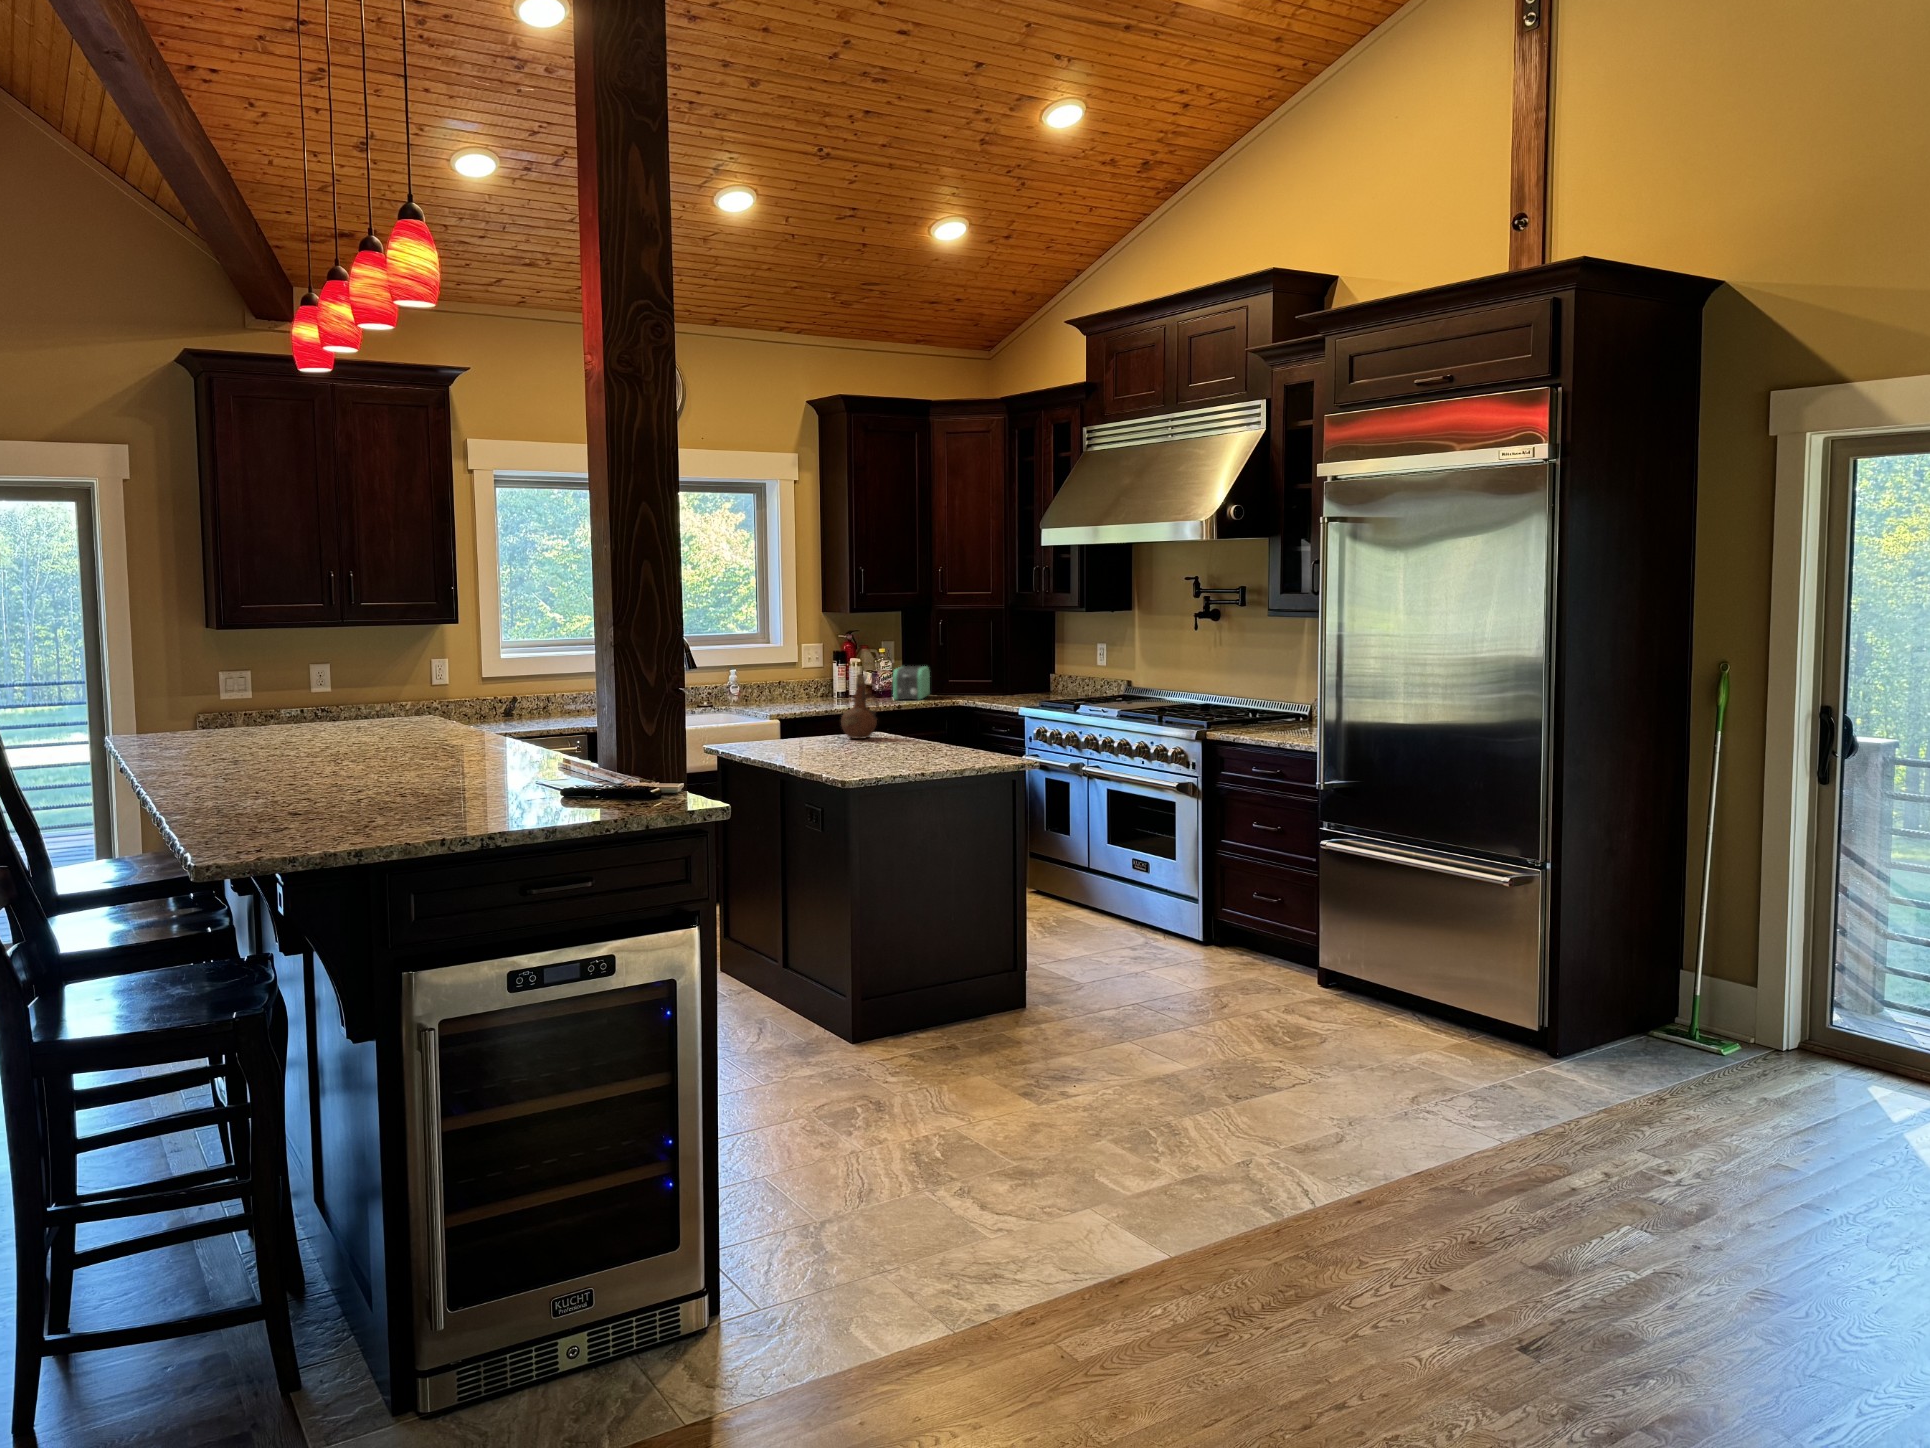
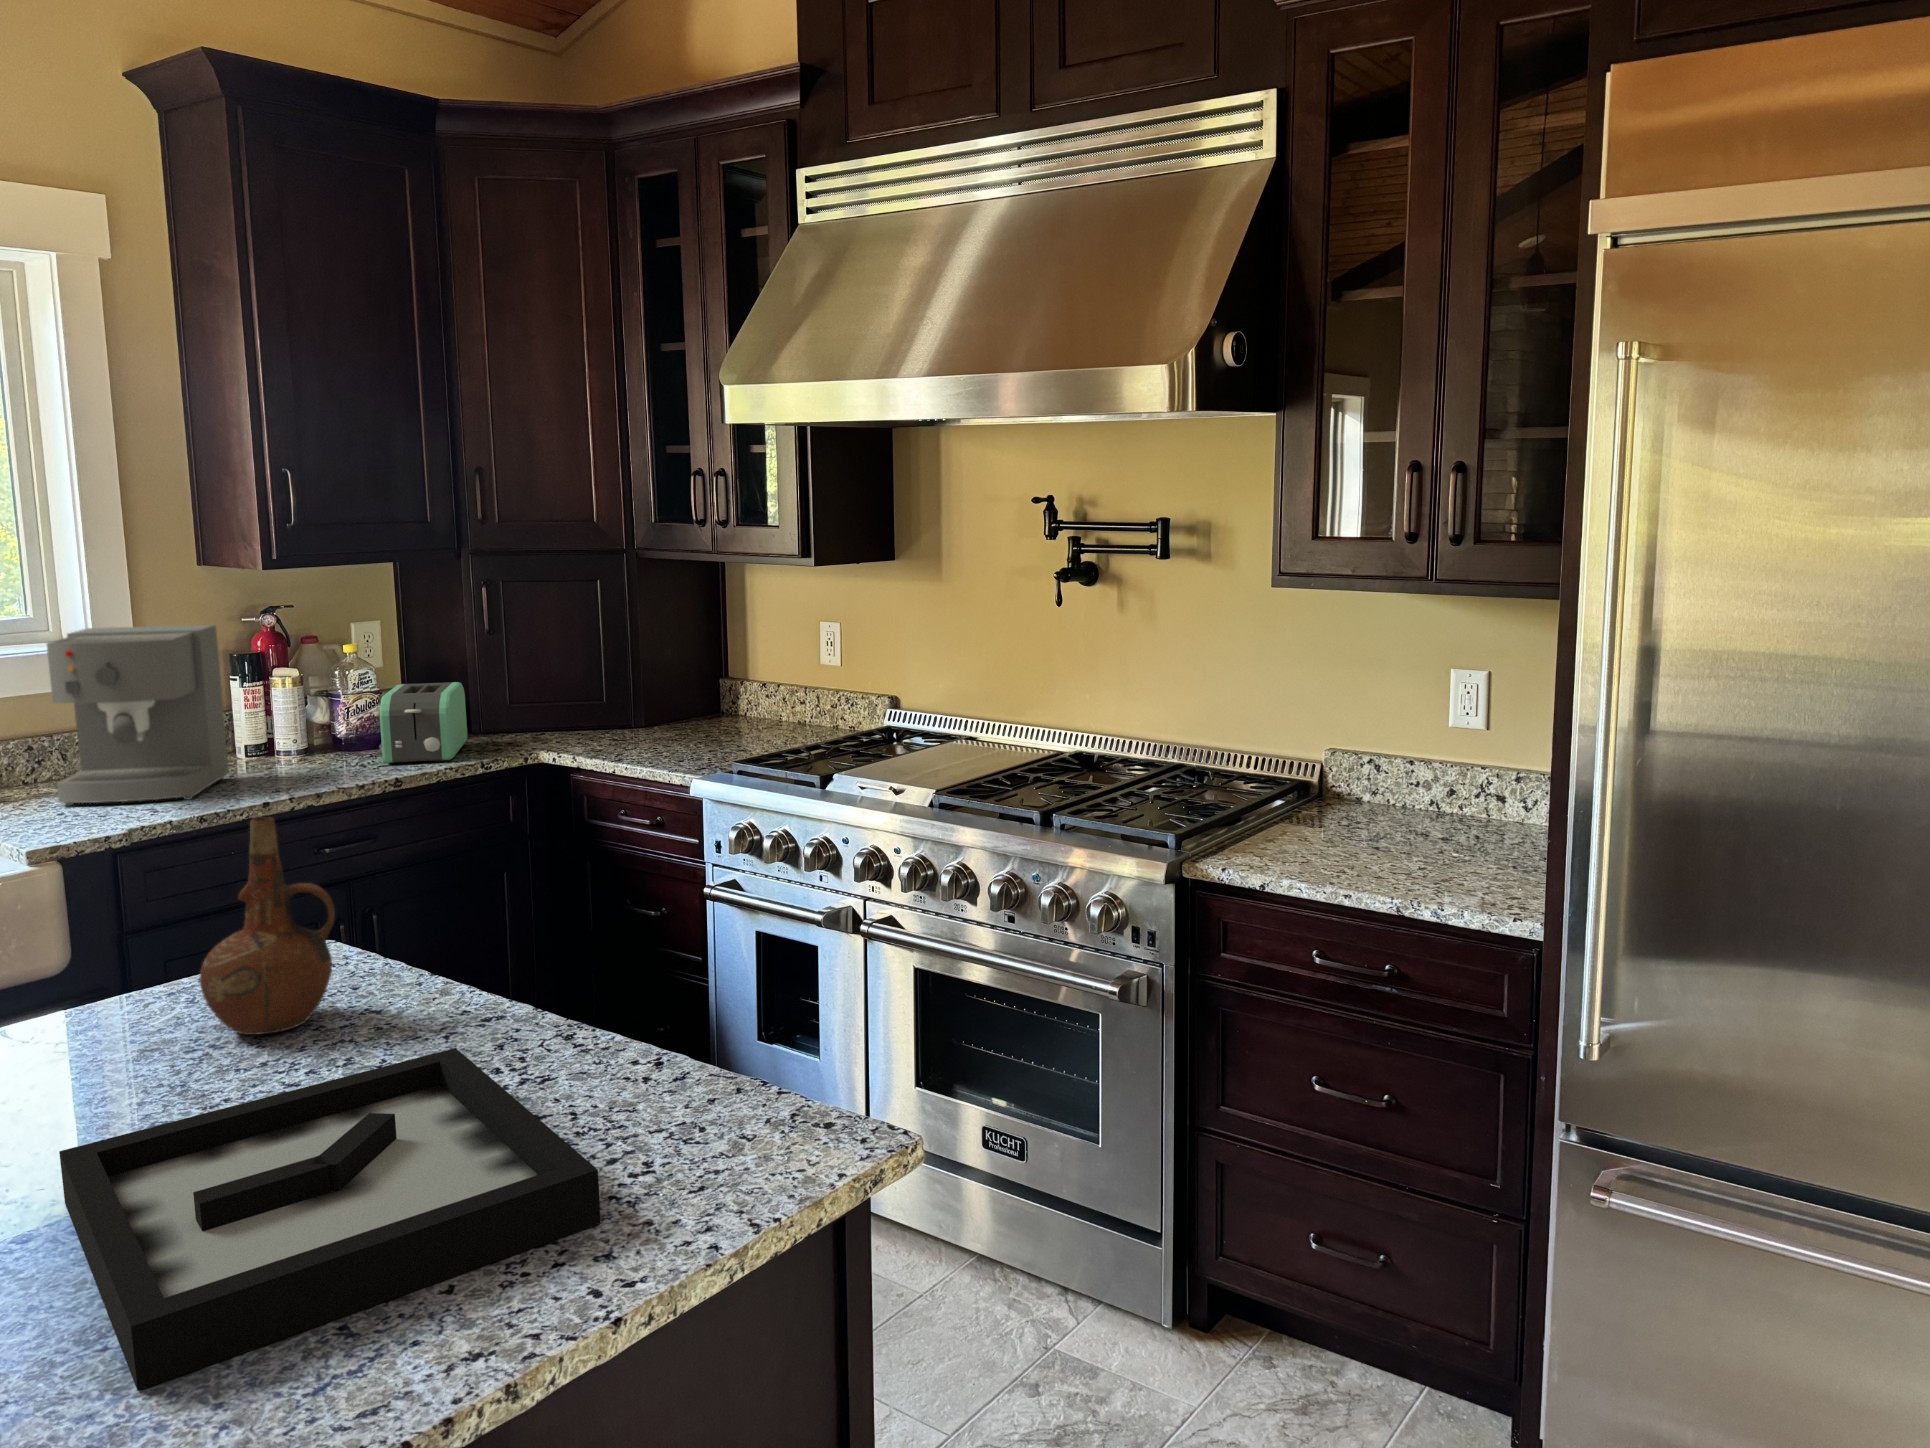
coffee maker: none [772,635,832,706] -> present [47,625,229,806]
decorative tray: none [816,733,940,766] -> present [59,1048,601,1391]

